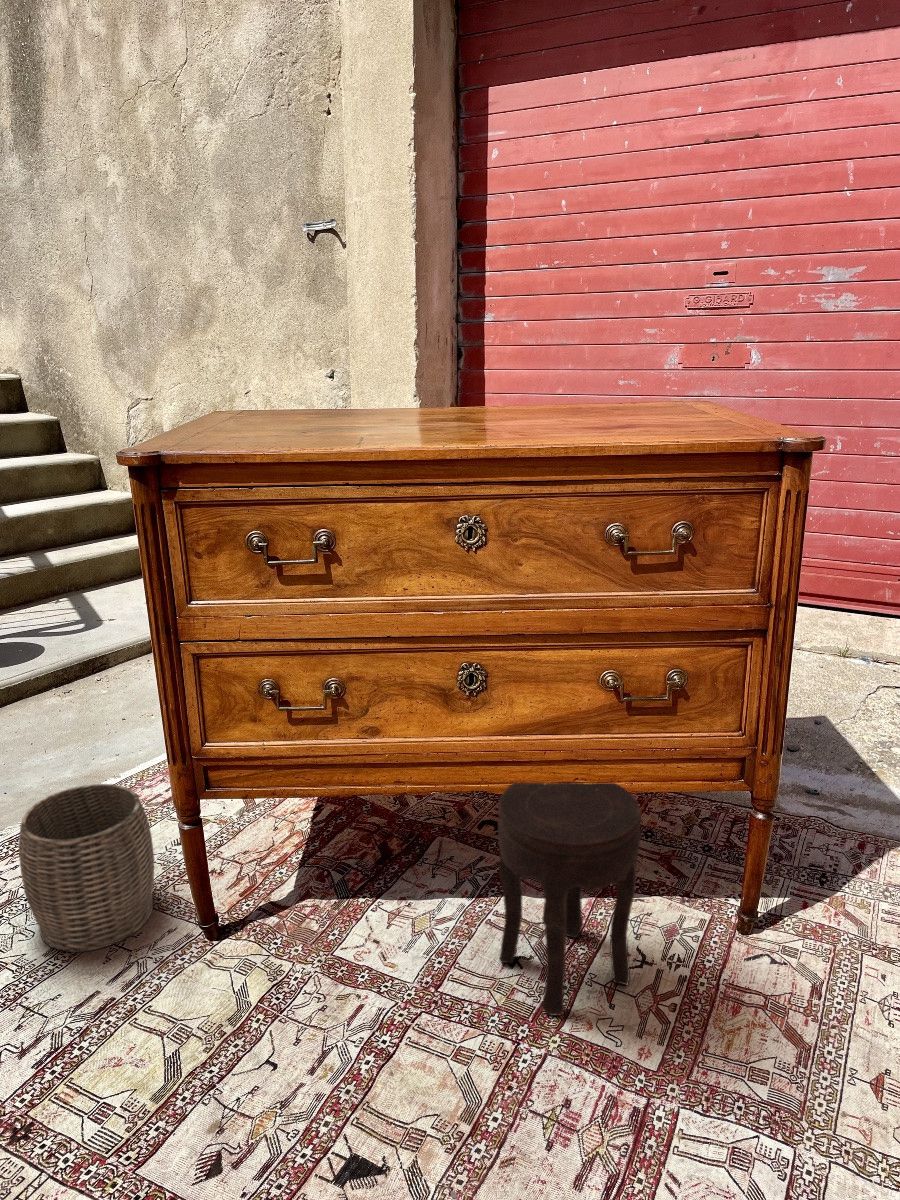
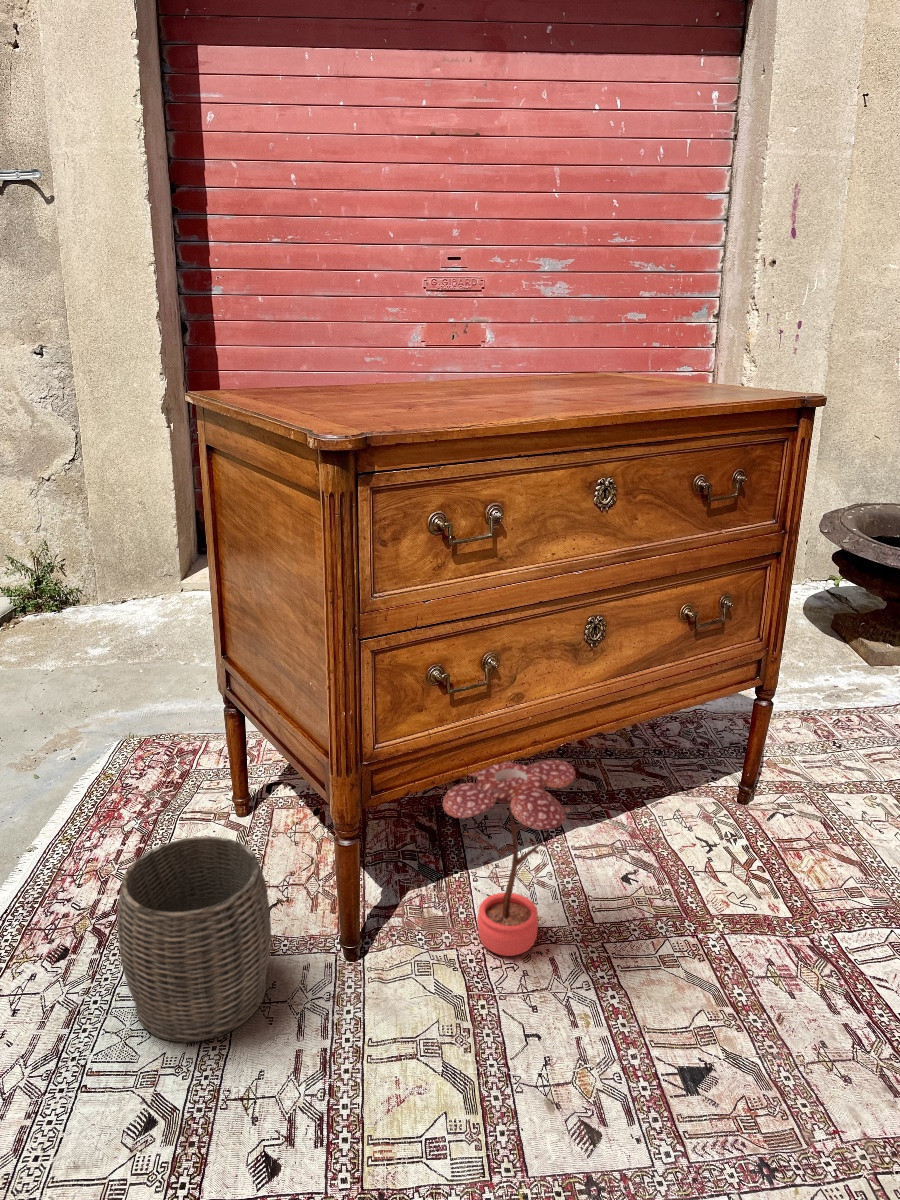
potted plant: none [262,780,415,987] -> present [443,760,575,956]
side table: present [498,782,641,1016] -> none [611,699,744,908]

